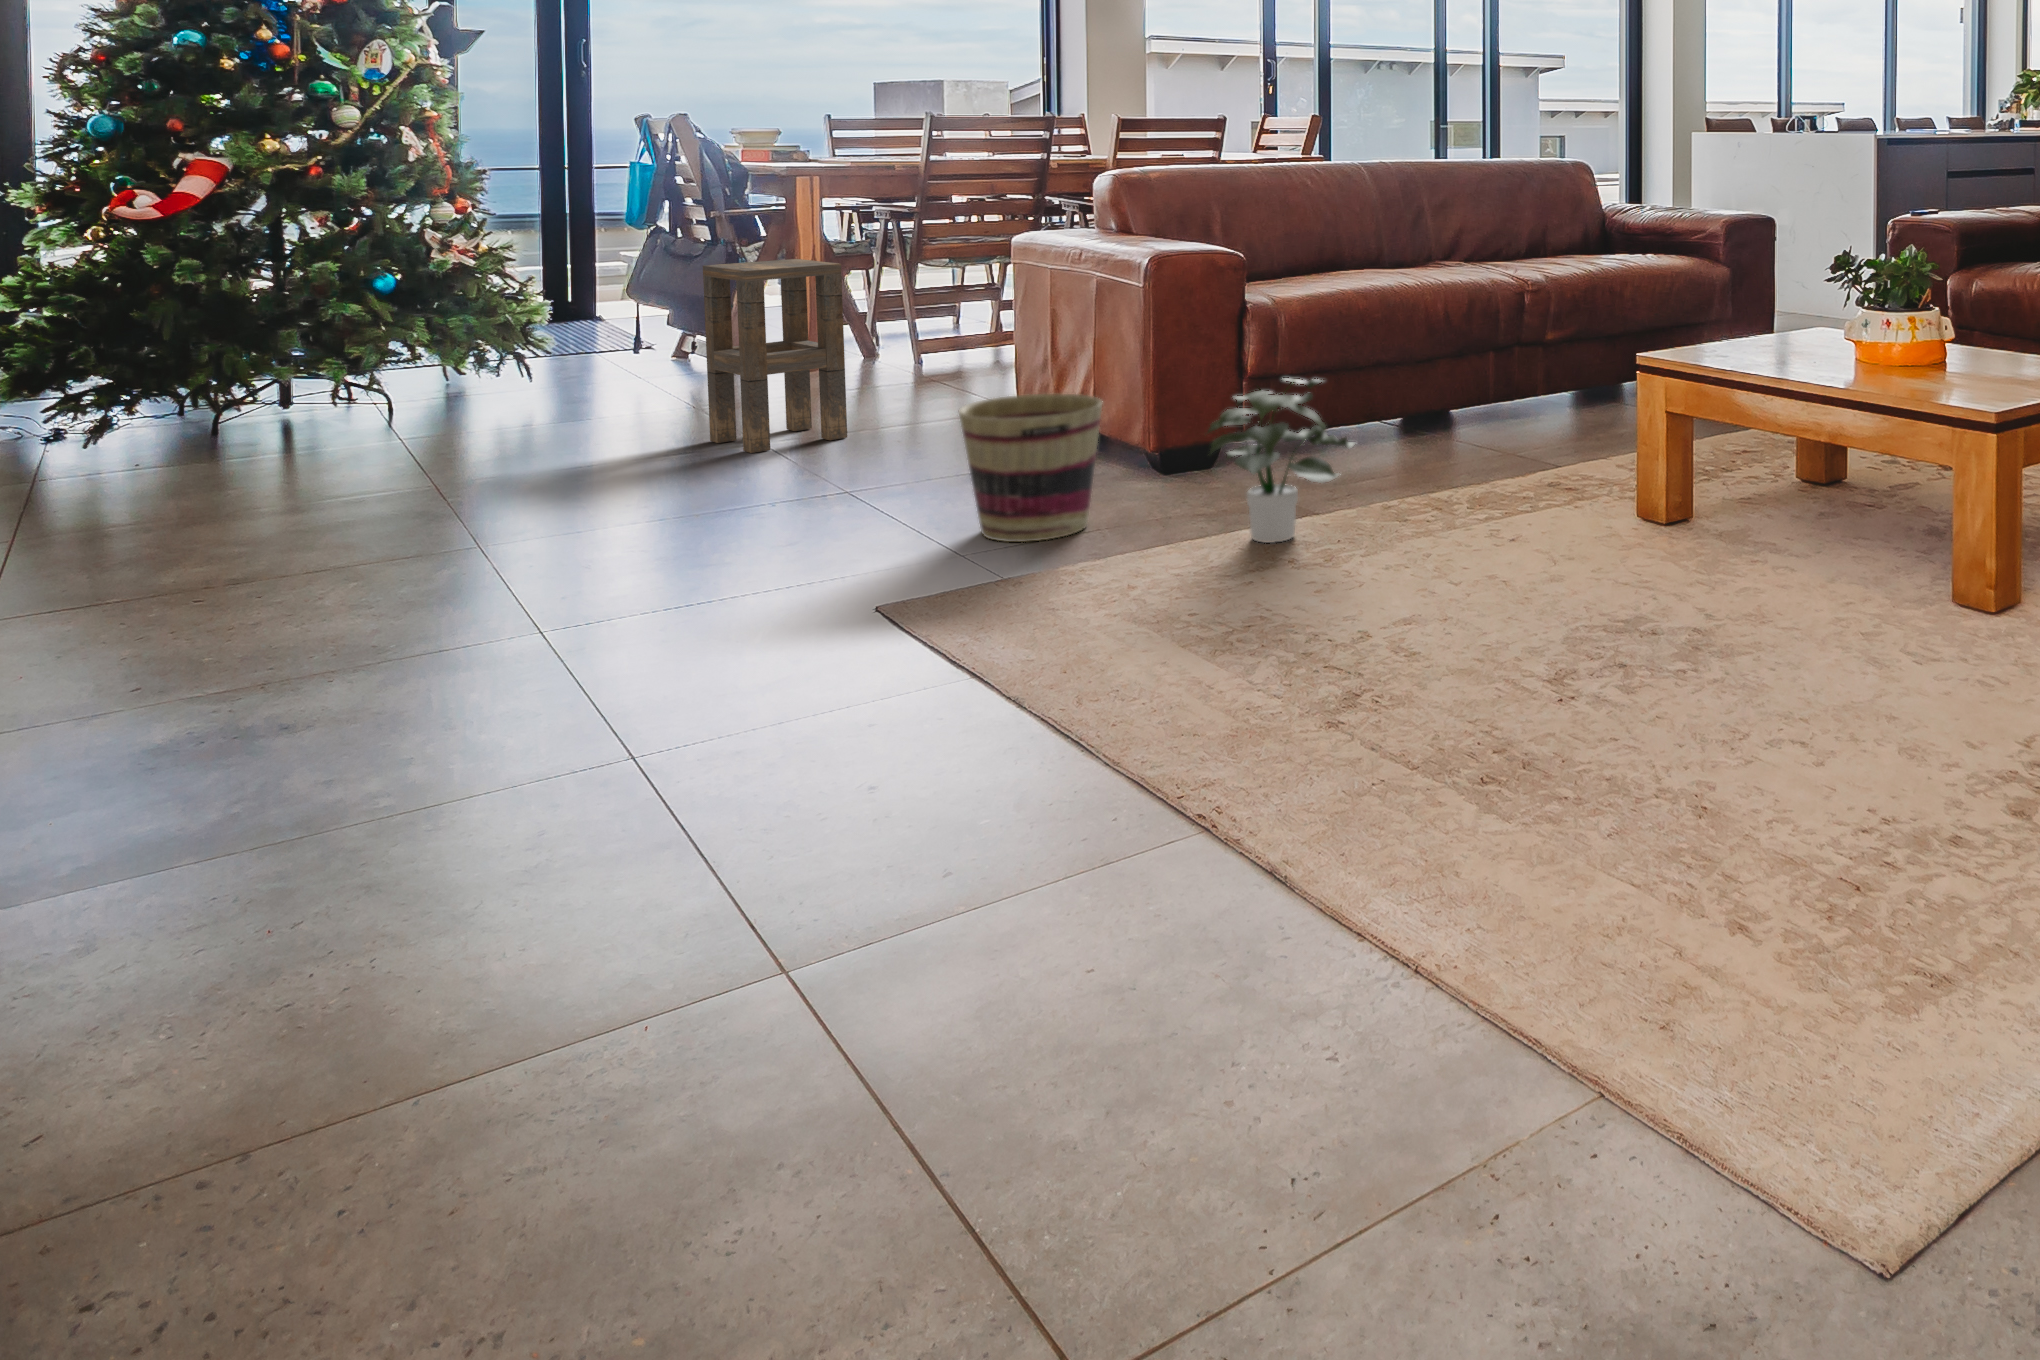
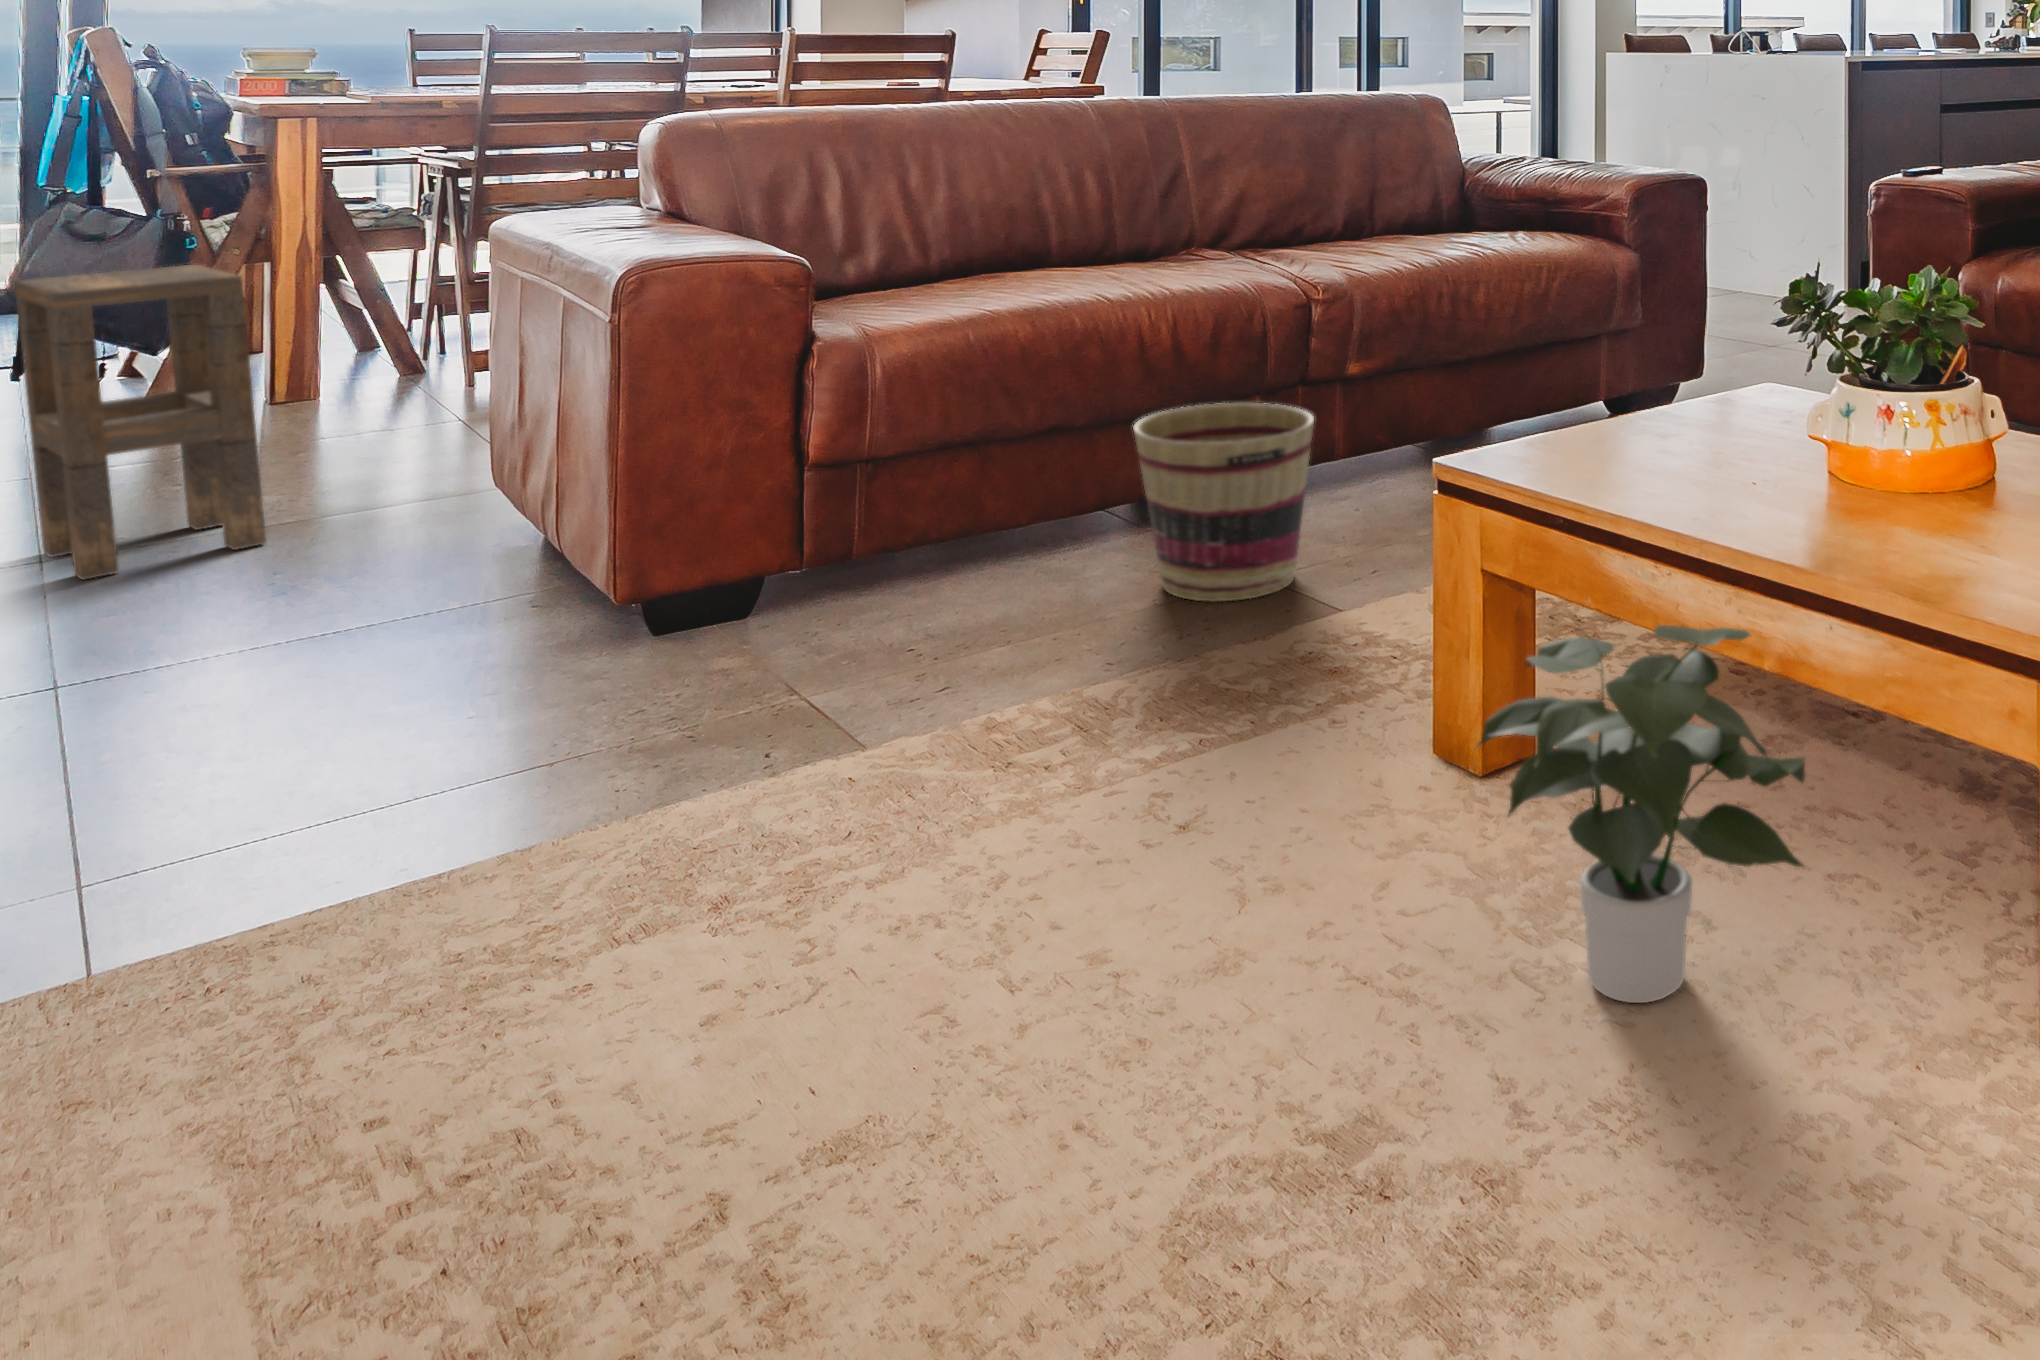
potted plant: present [1208,379,1354,543] -> present [1477,625,1805,1003]
basket: present [959,394,1102,542] -> present [1133,403,1314,602]

